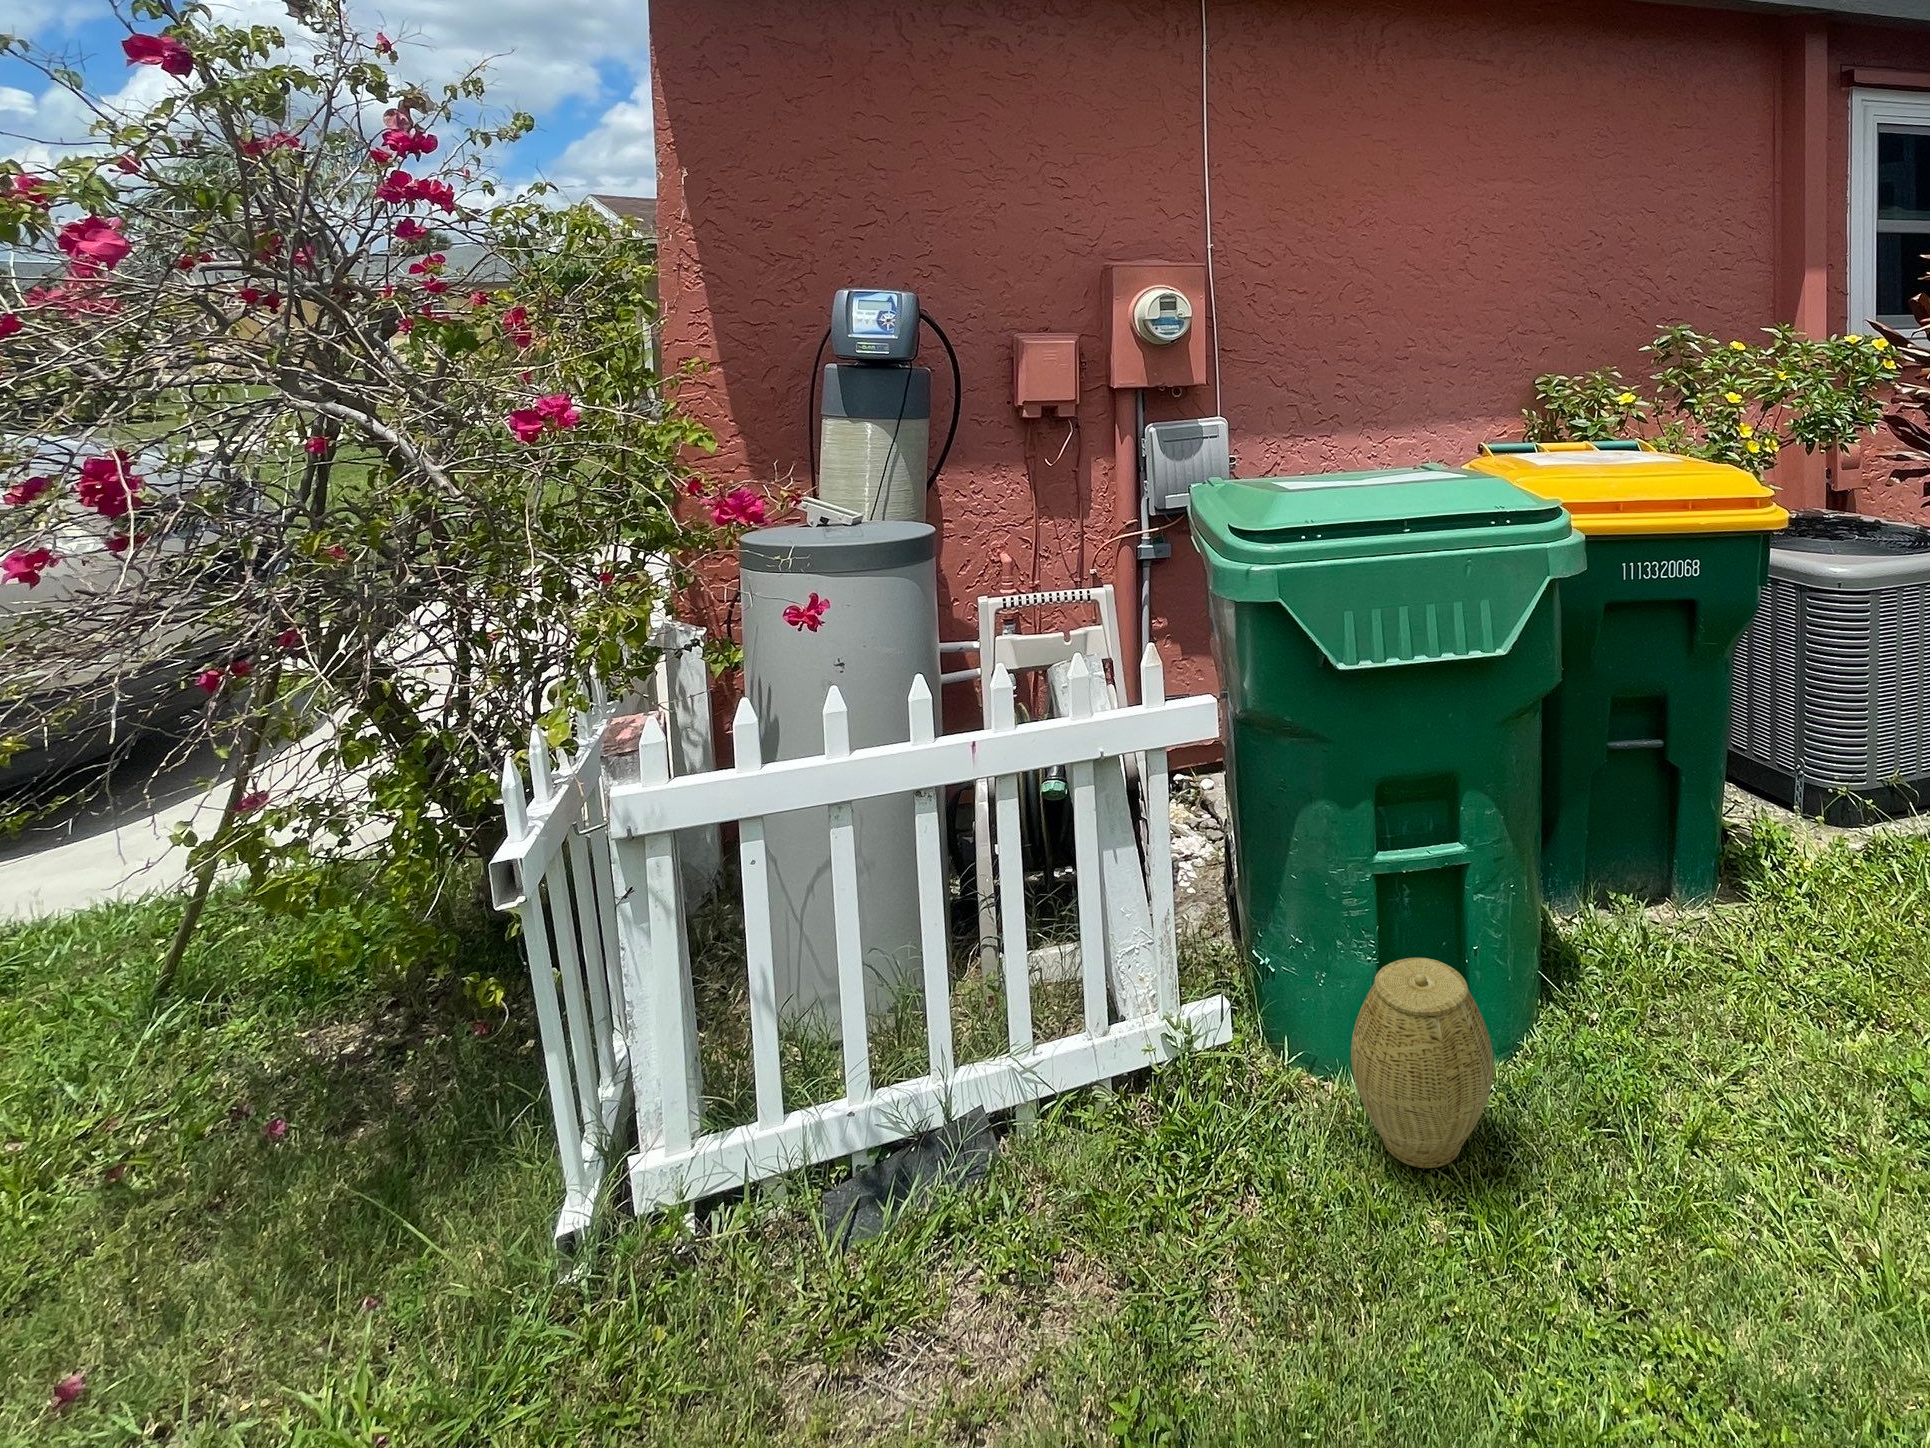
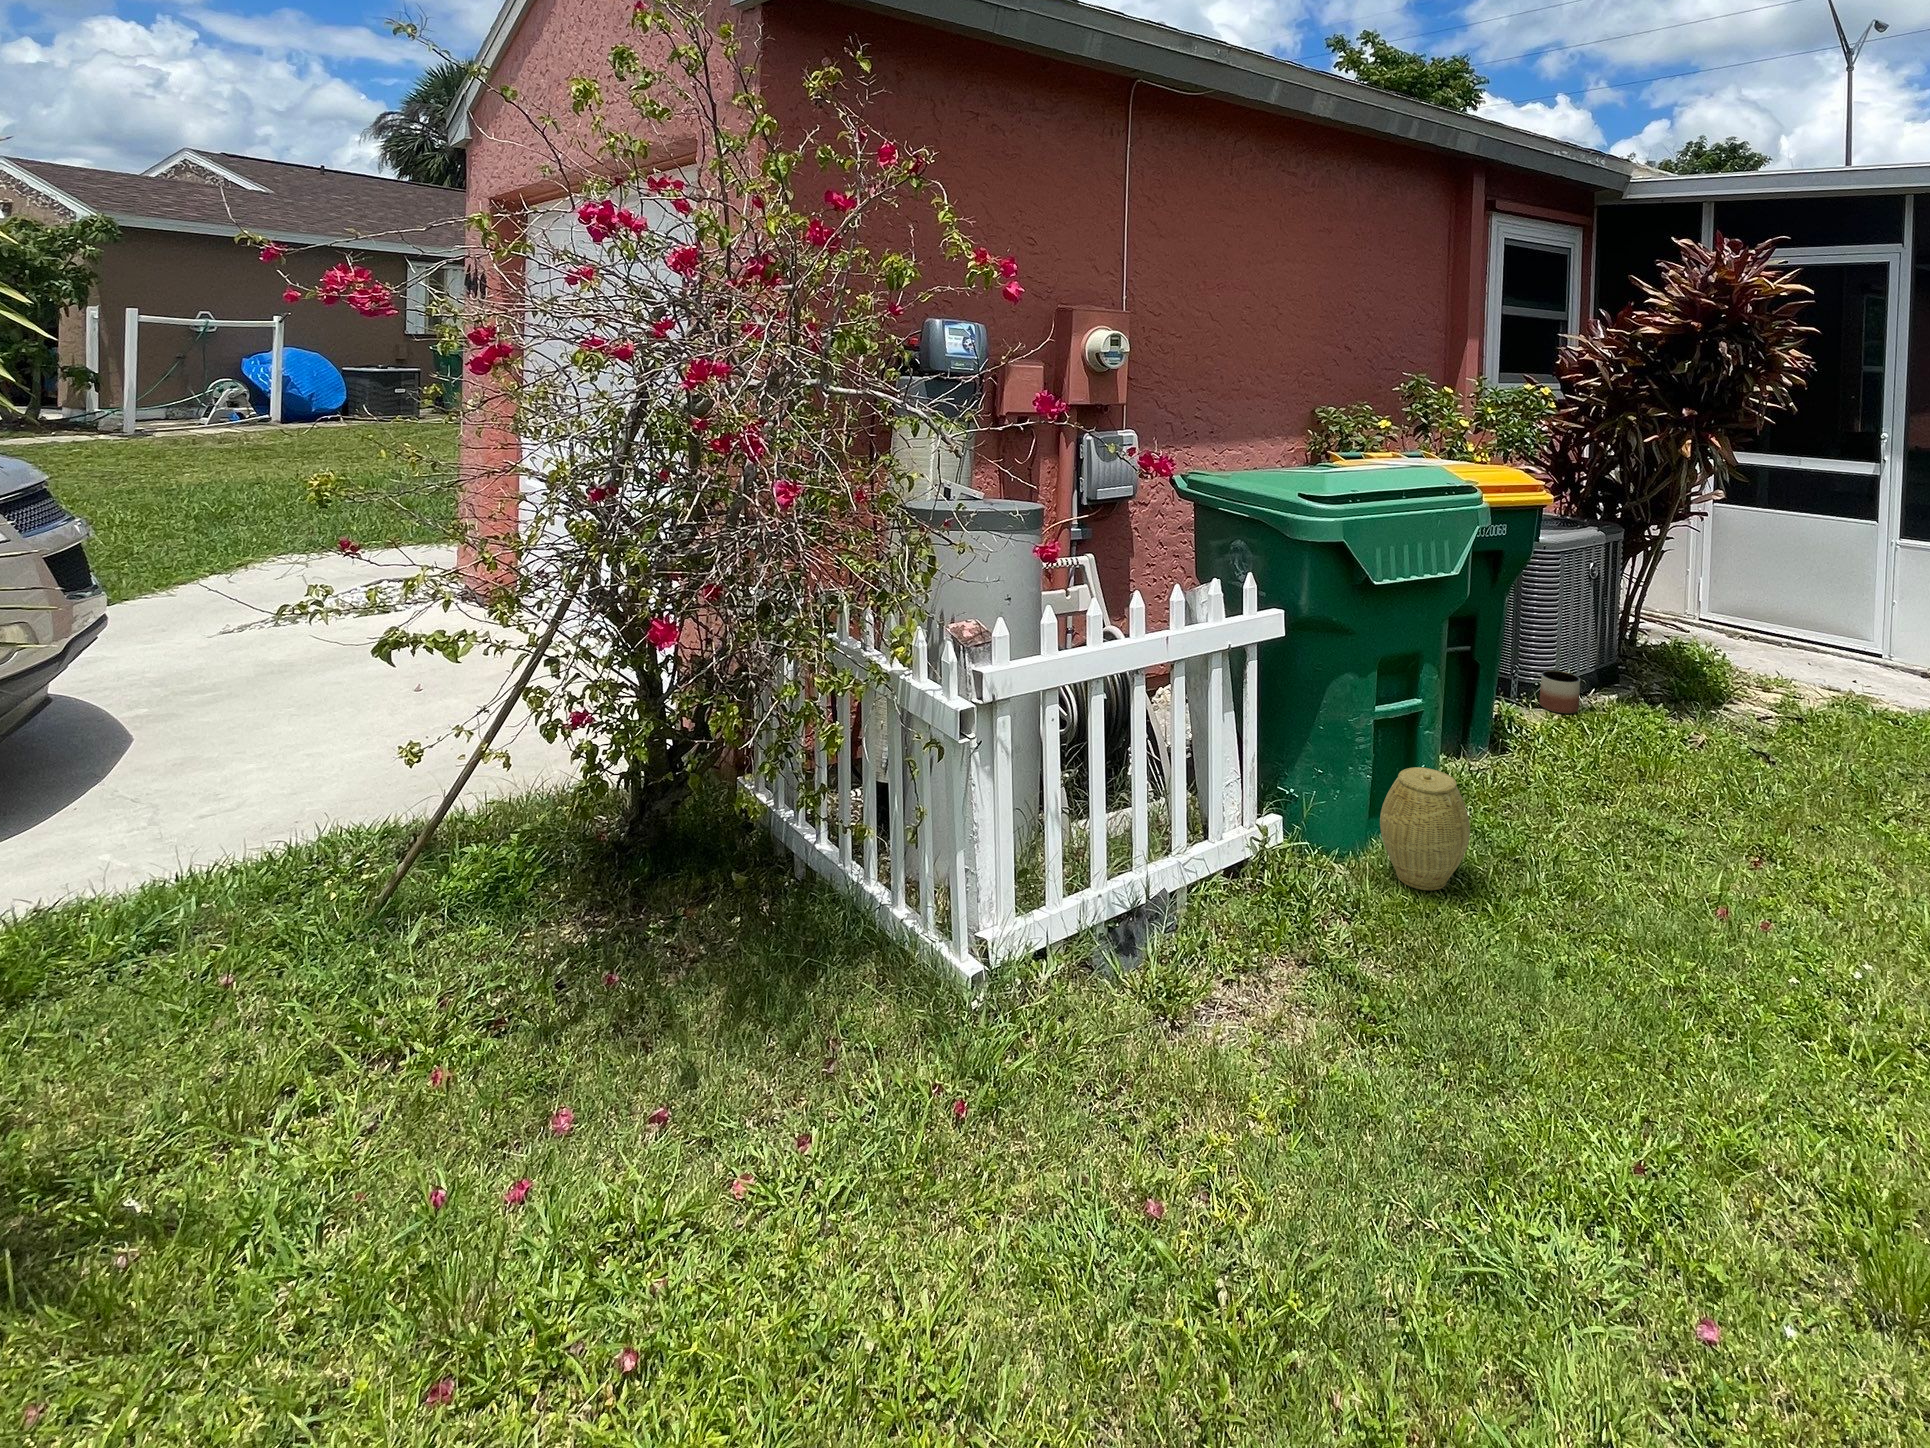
planter: none [1838,776,1904,848] -> present [1540,670,1580,714]

